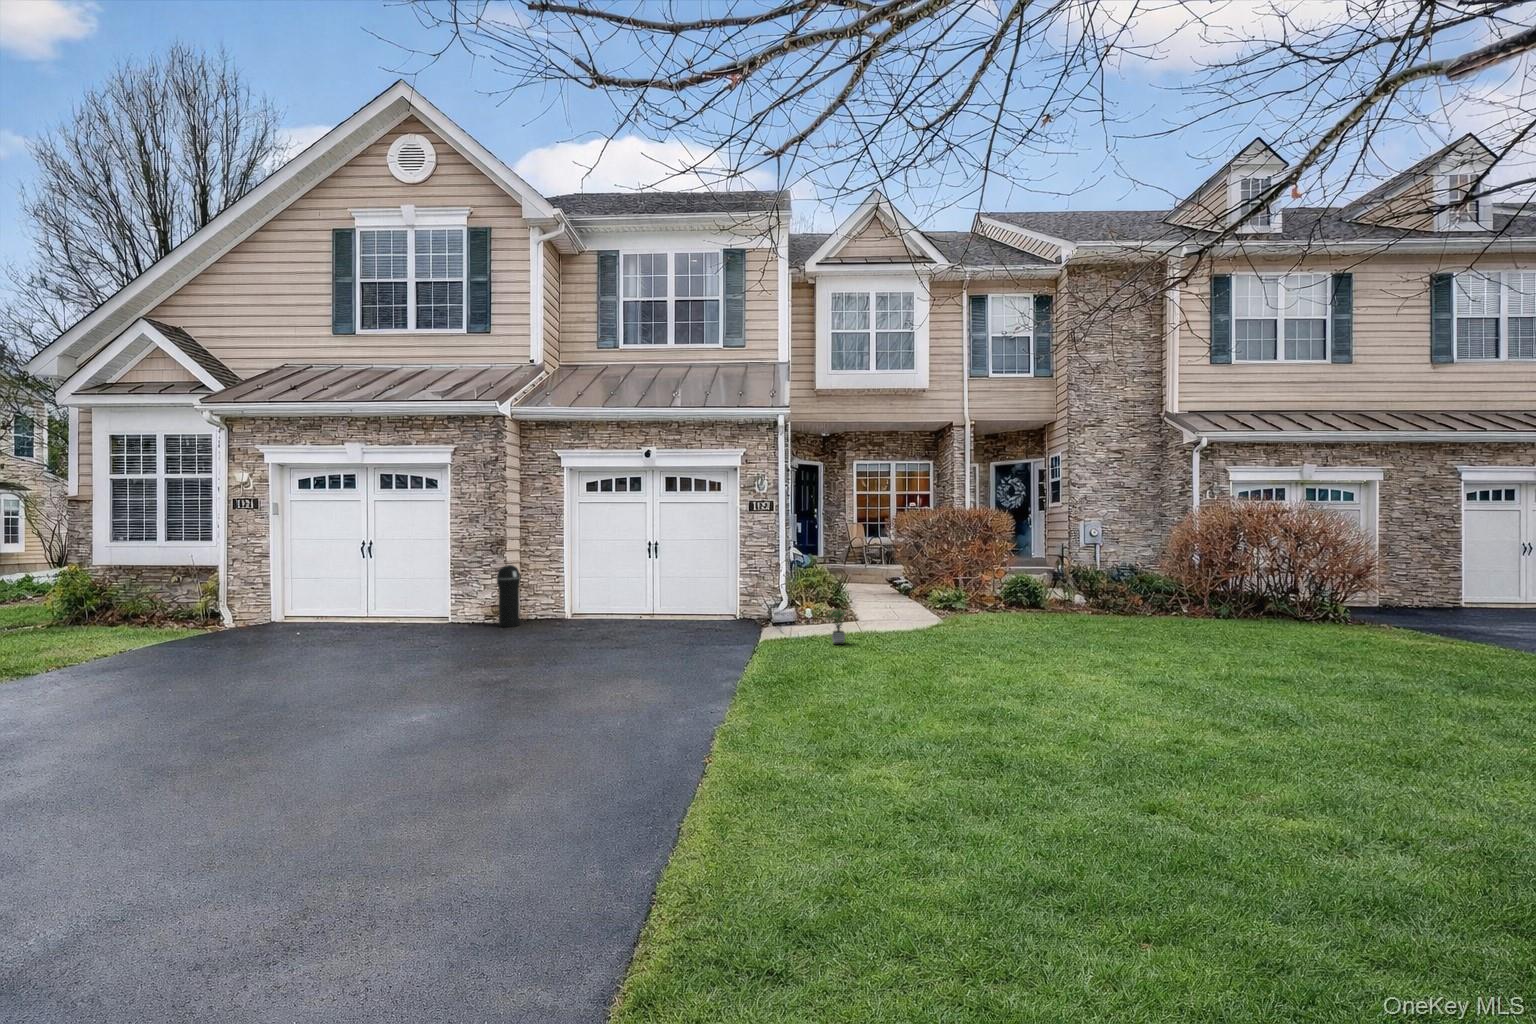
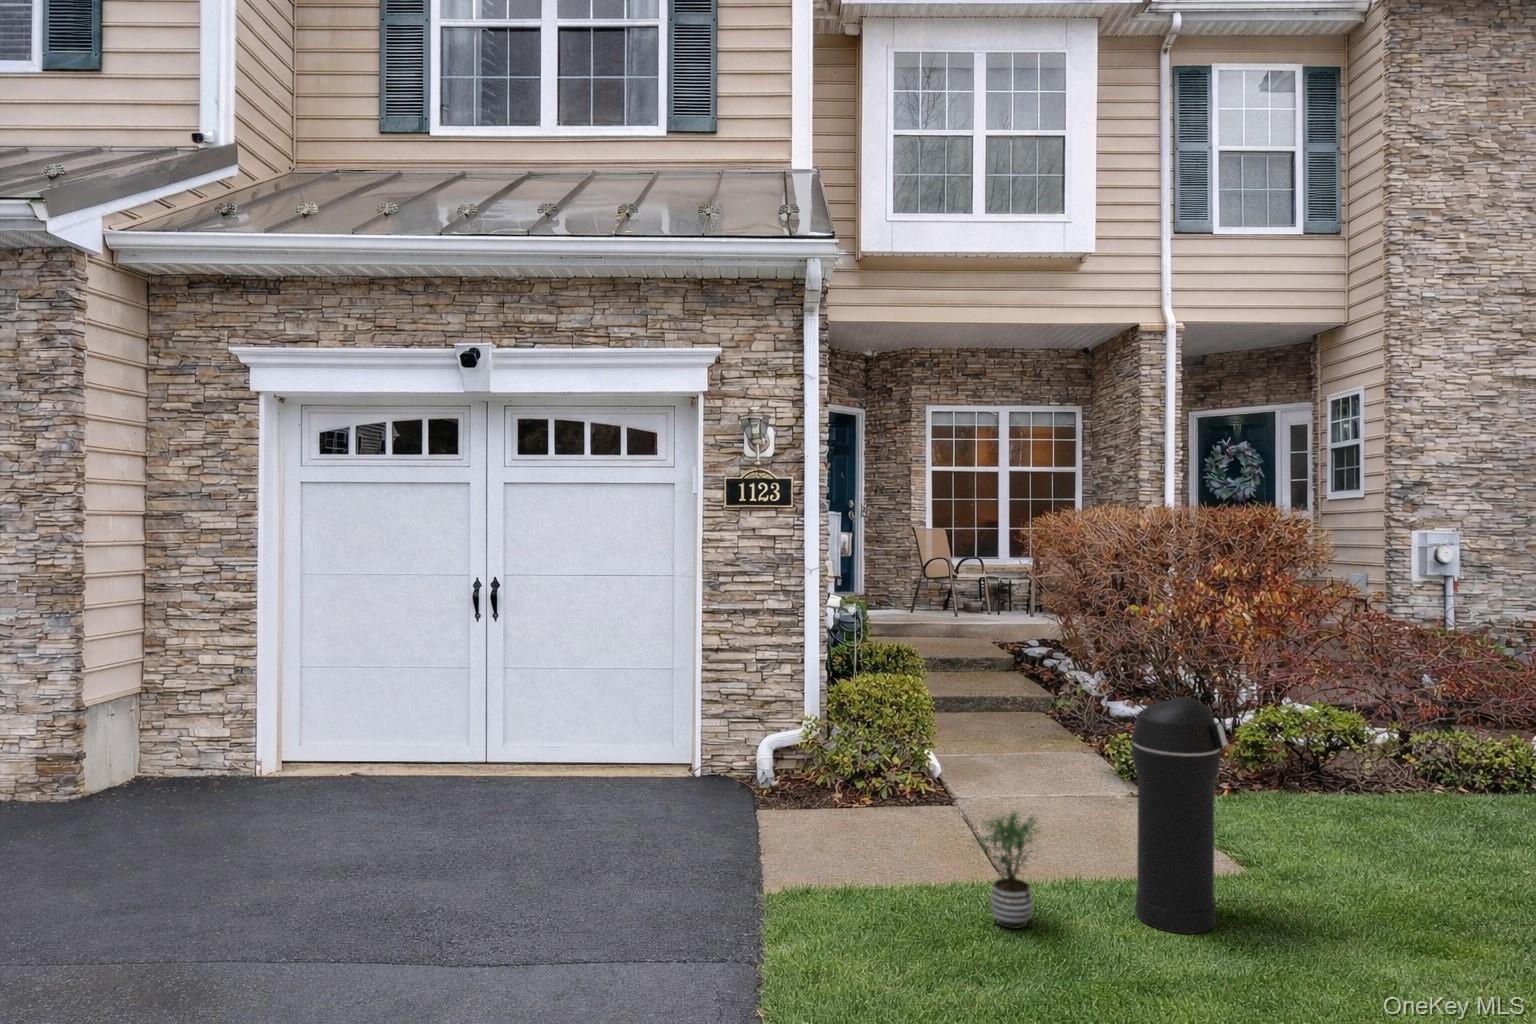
trash can: present [496,565,520,627] -> present [1131,697,1228,934]

